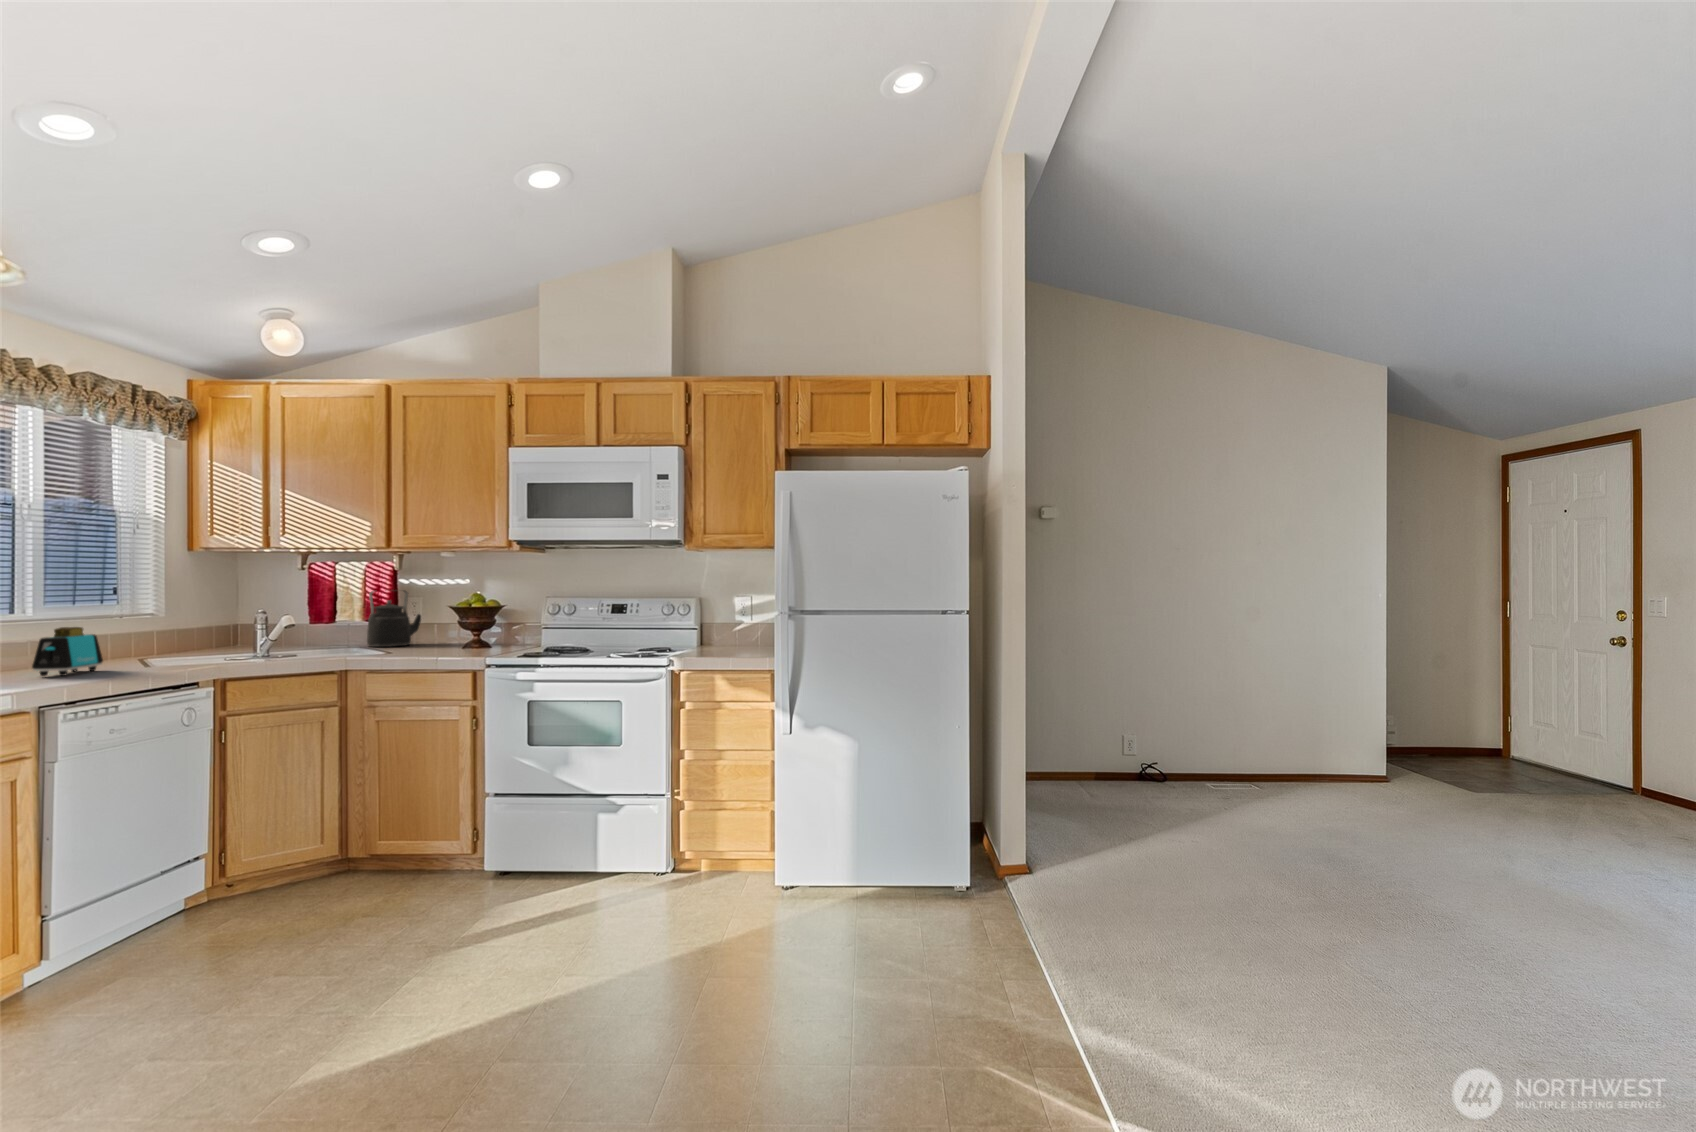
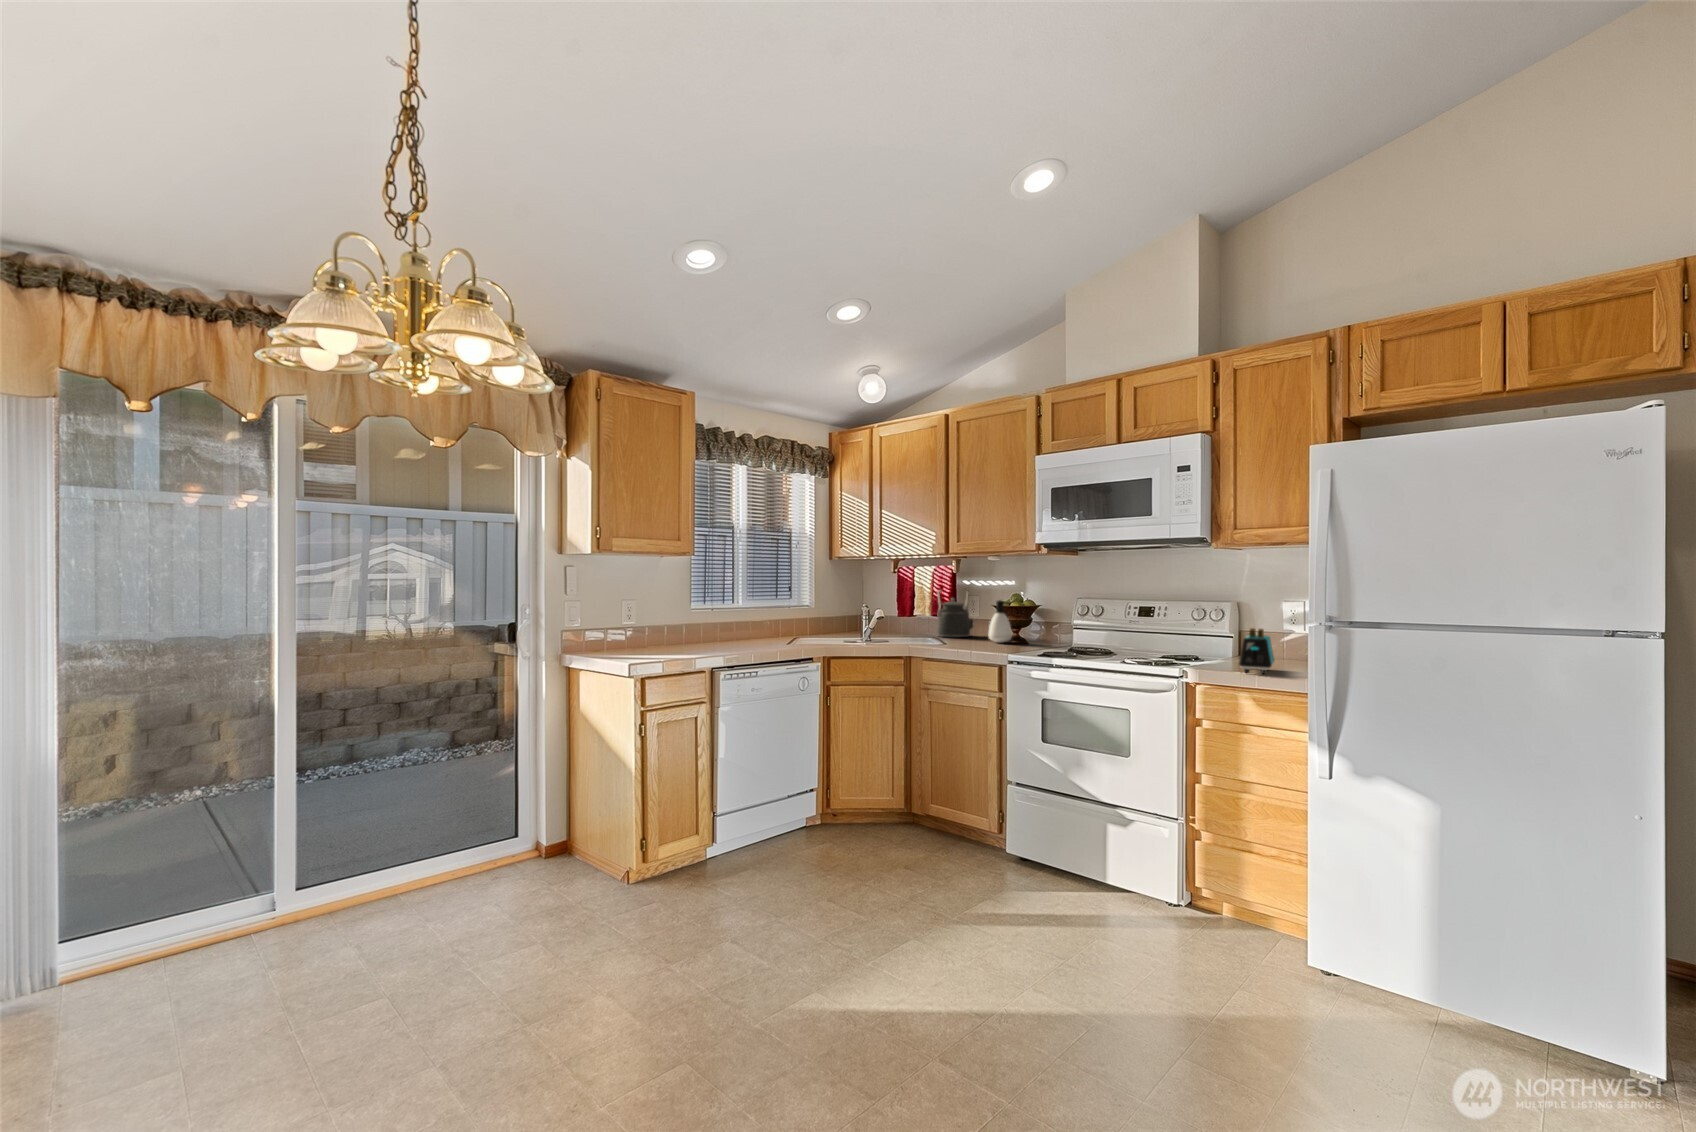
soap dispenser: none [444,601,471,648] -> present [989,600,1012,643]
toaster: present [32,627,103,676] -> present [1239,628,1274,674]

